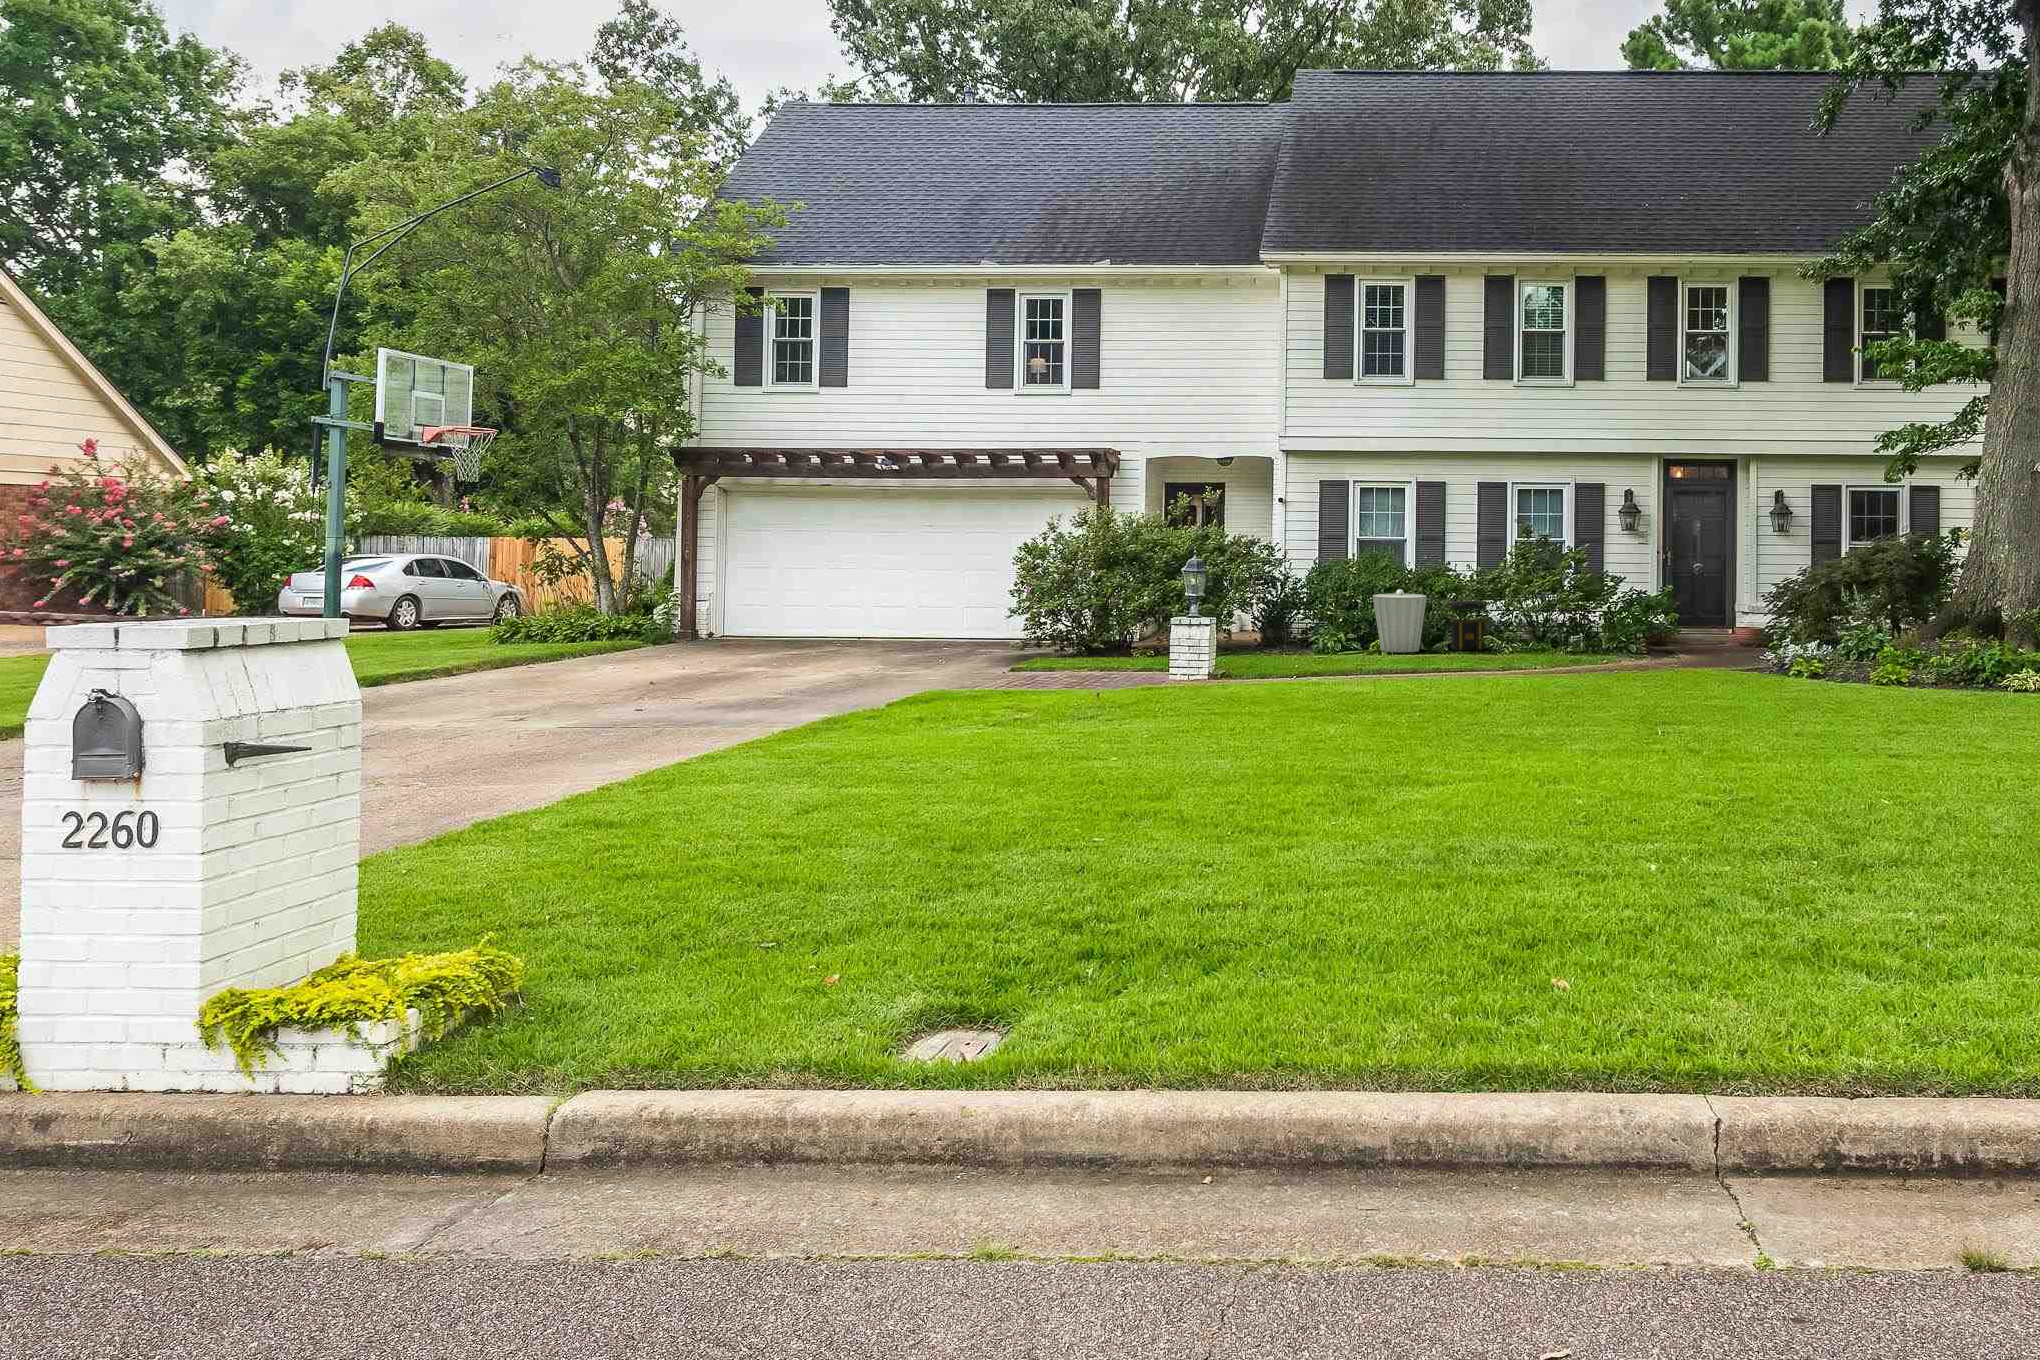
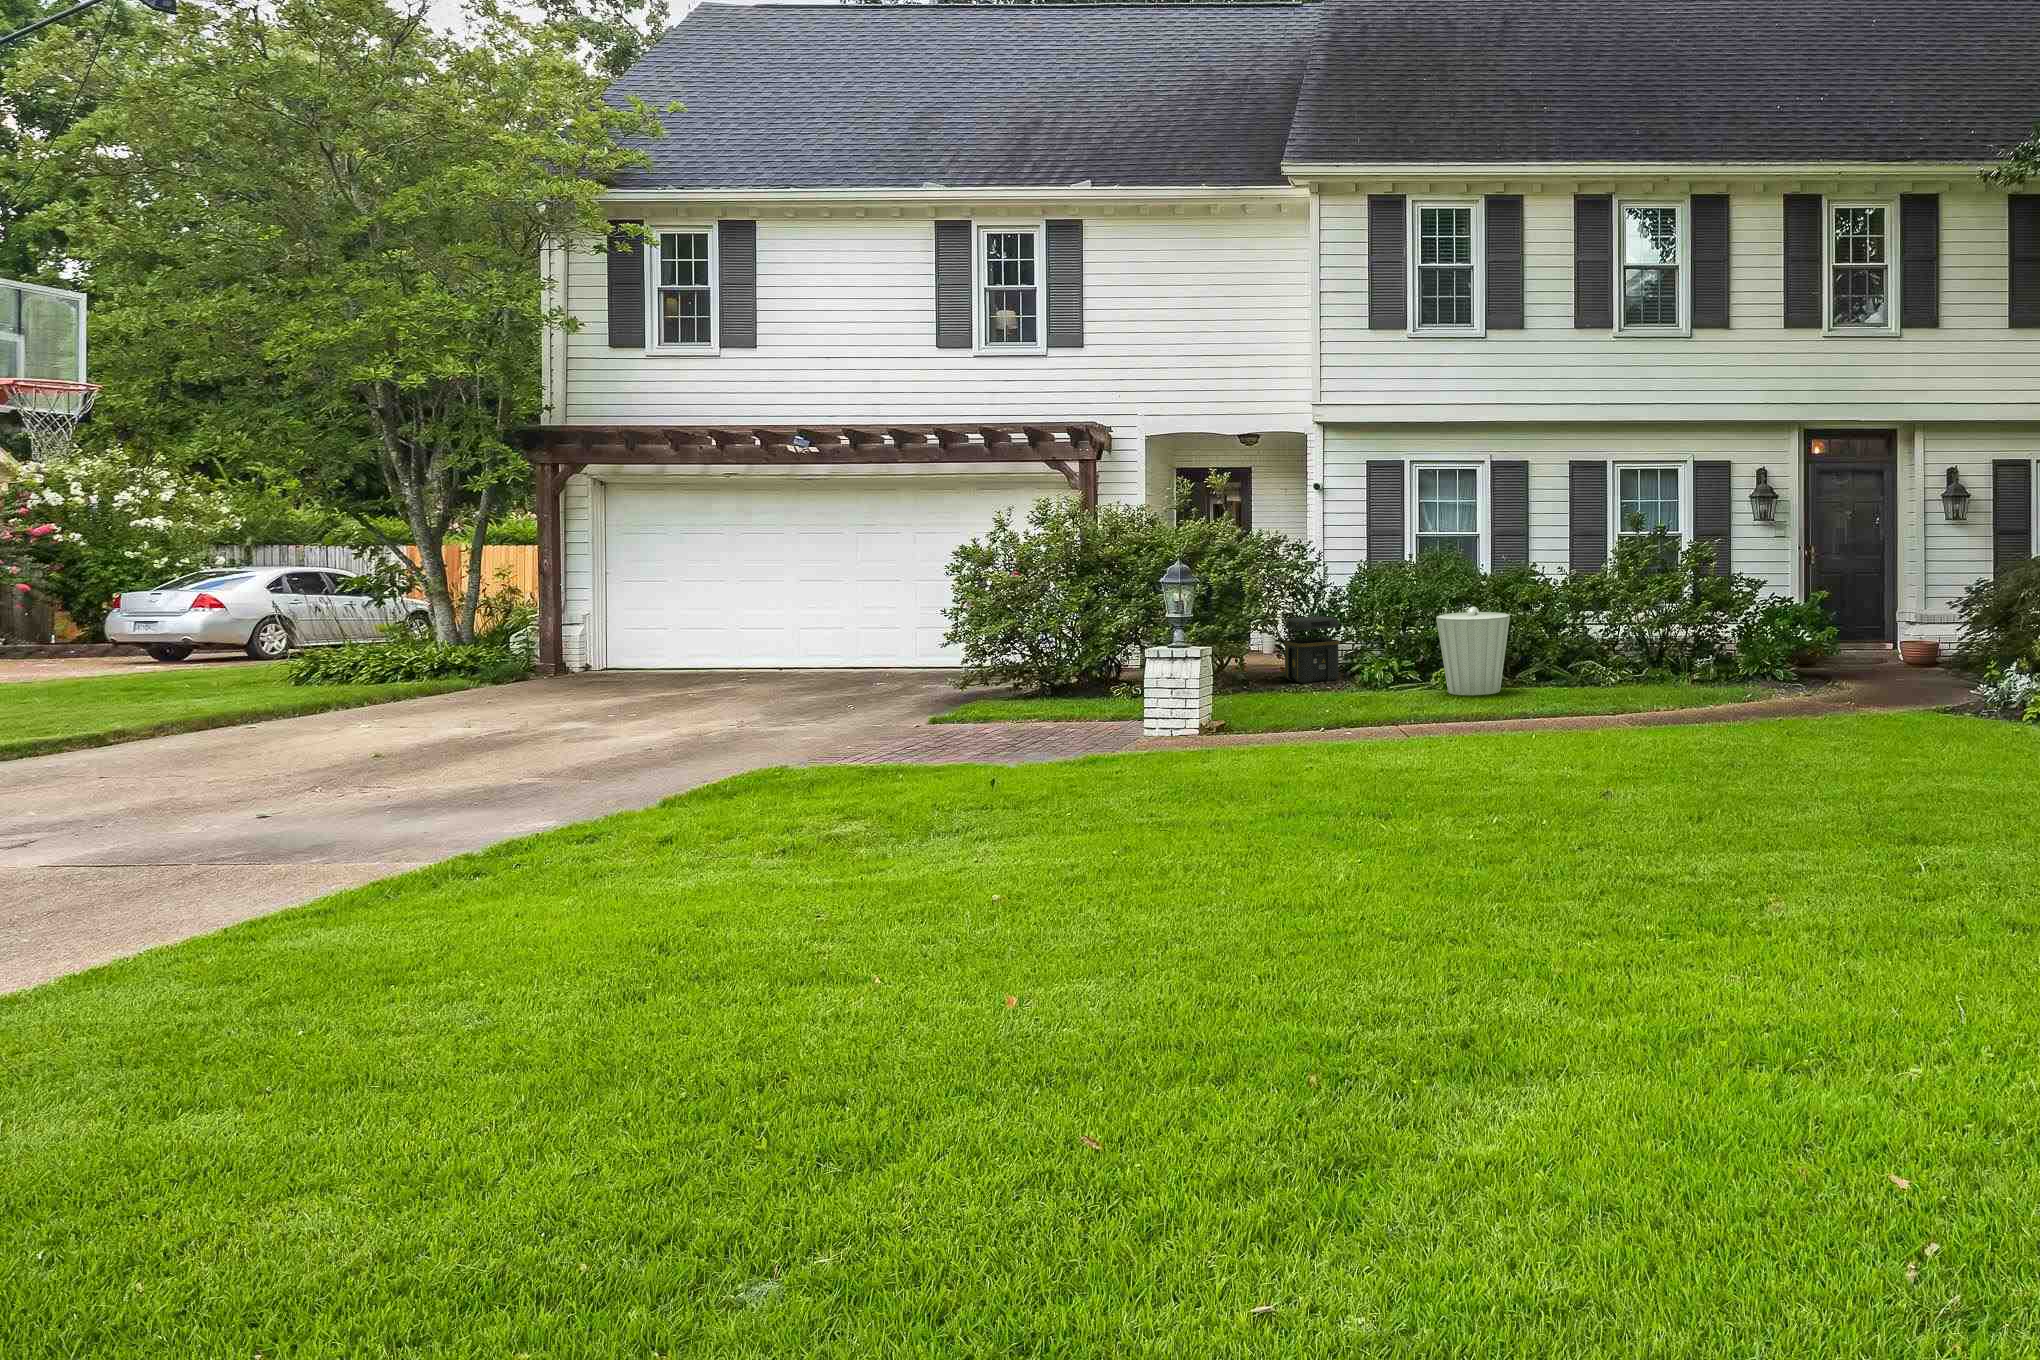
toolbox: present [1446,601,1486,651] -> present [1284,616,1339,683]

